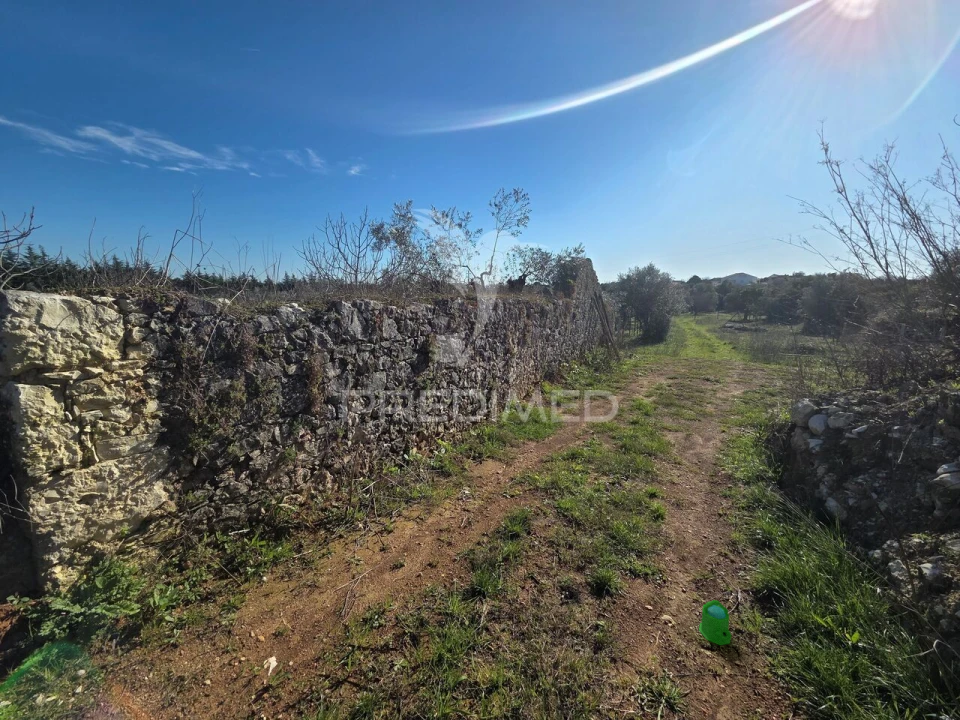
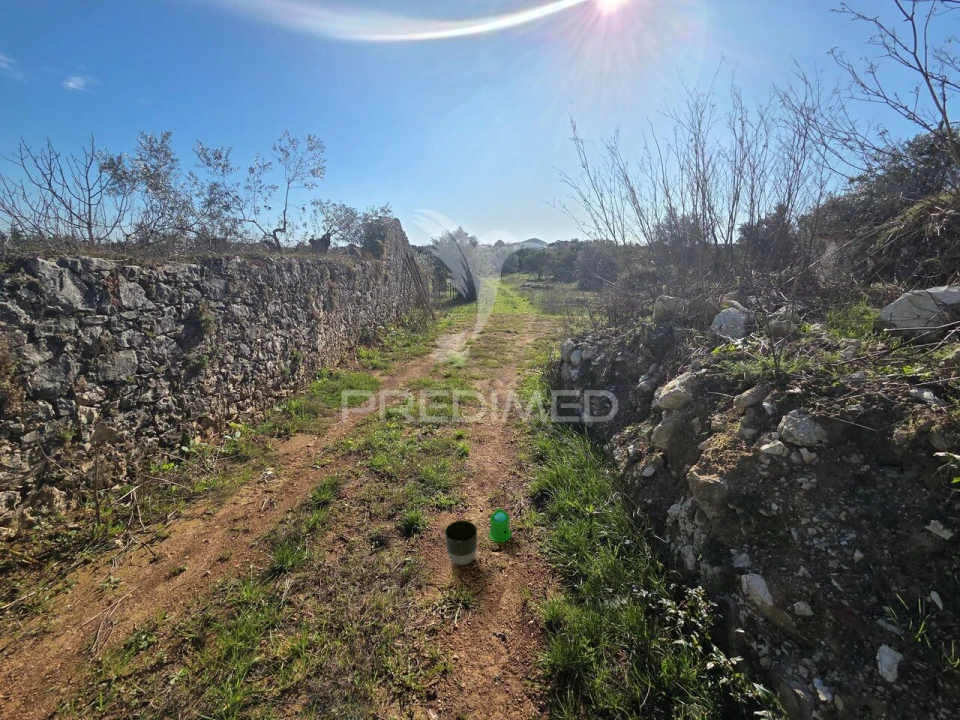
planter: none [646,600,688,658] -> present [445,521,477,565]

